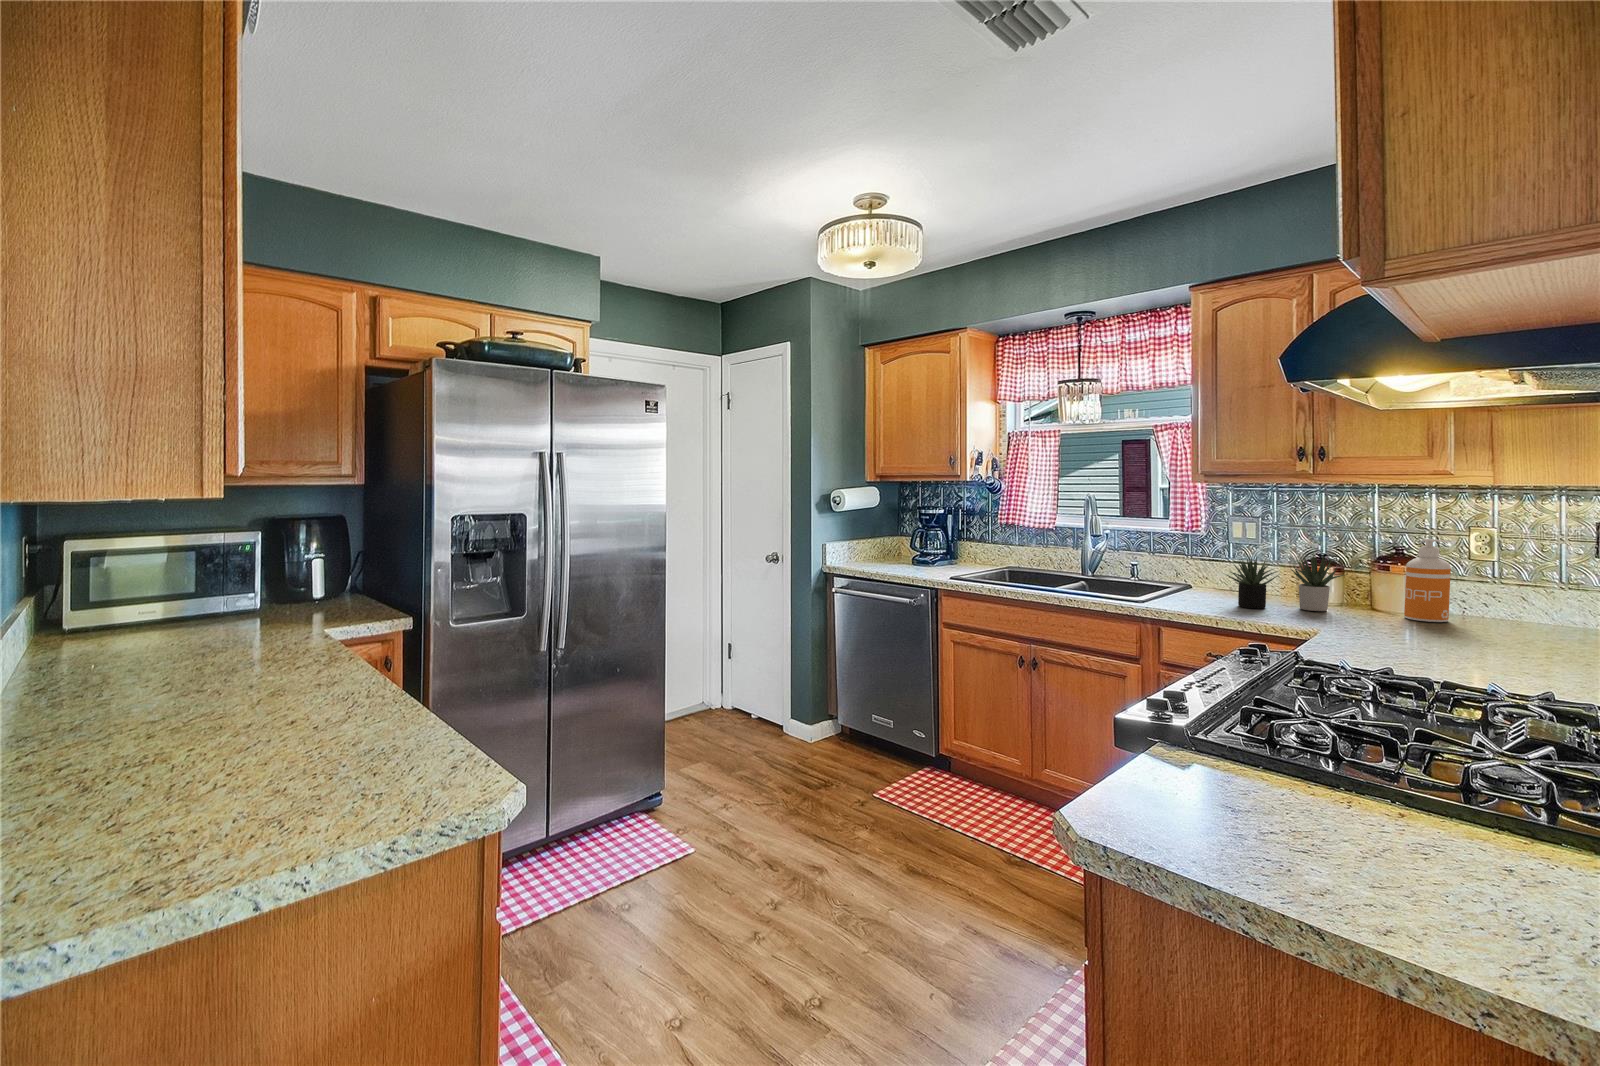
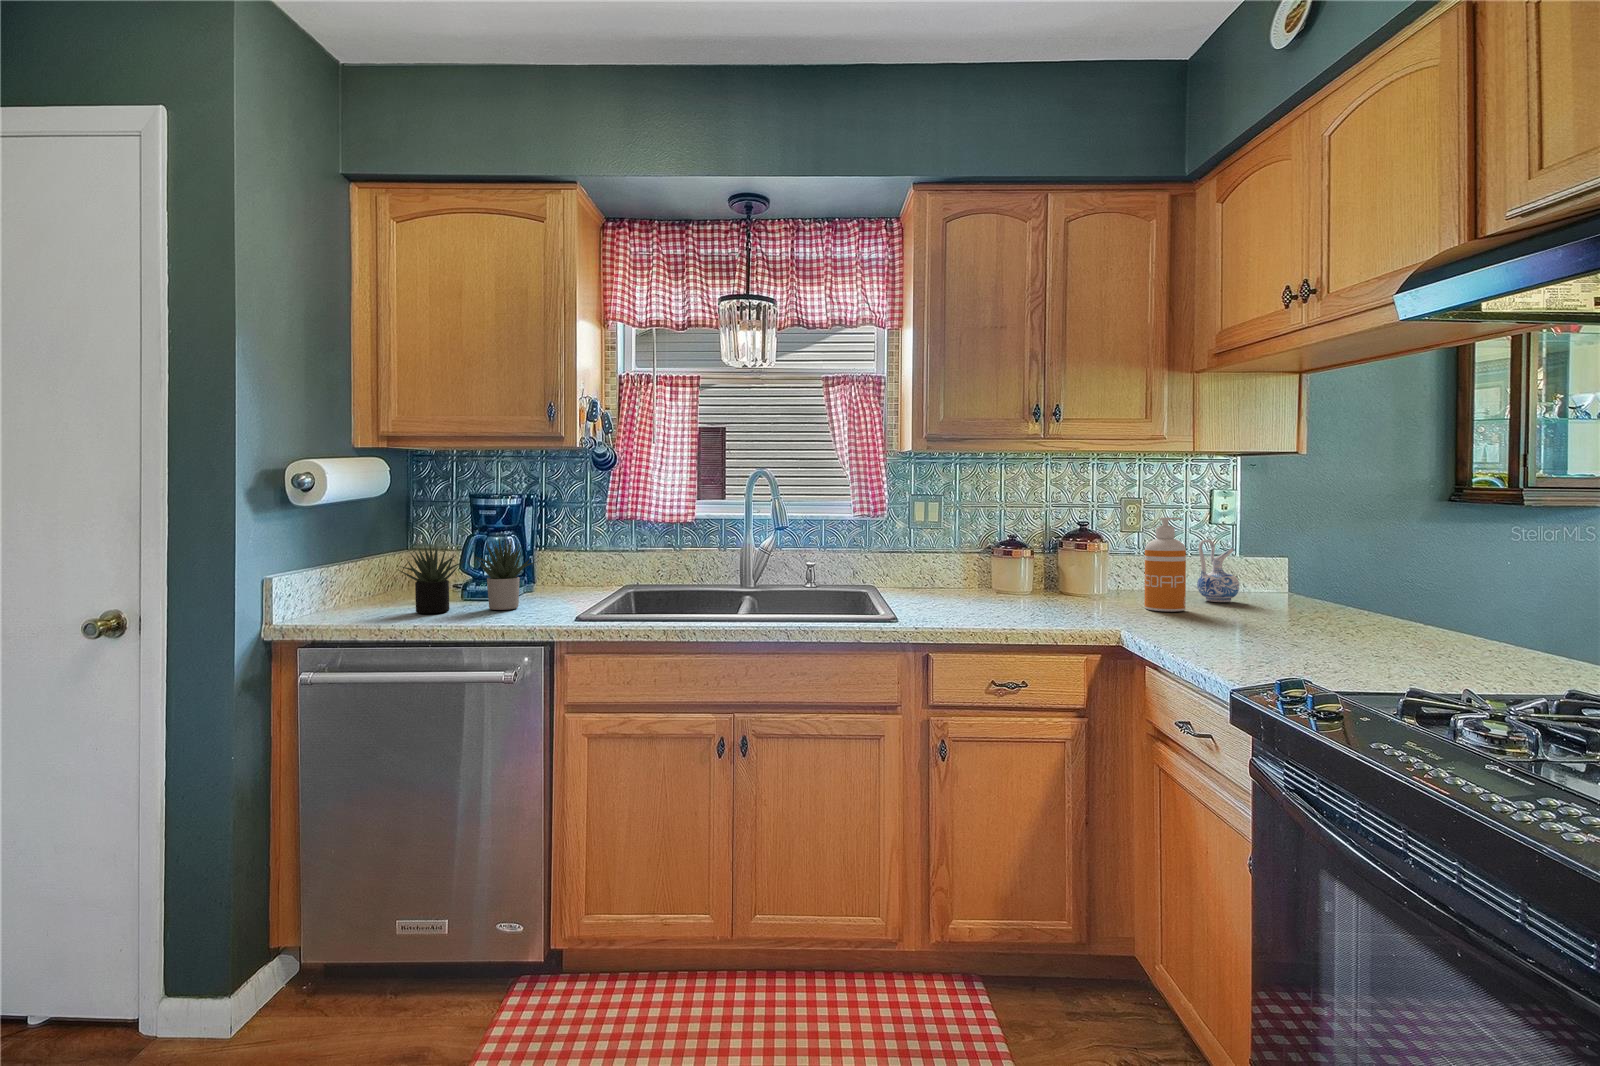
succulent plant: present [1225,555,1344,611] -> present [399,539,535,613]
ceramic pitcher: none [1501,560,1554,621] -> present [1197,539,1239,602]

